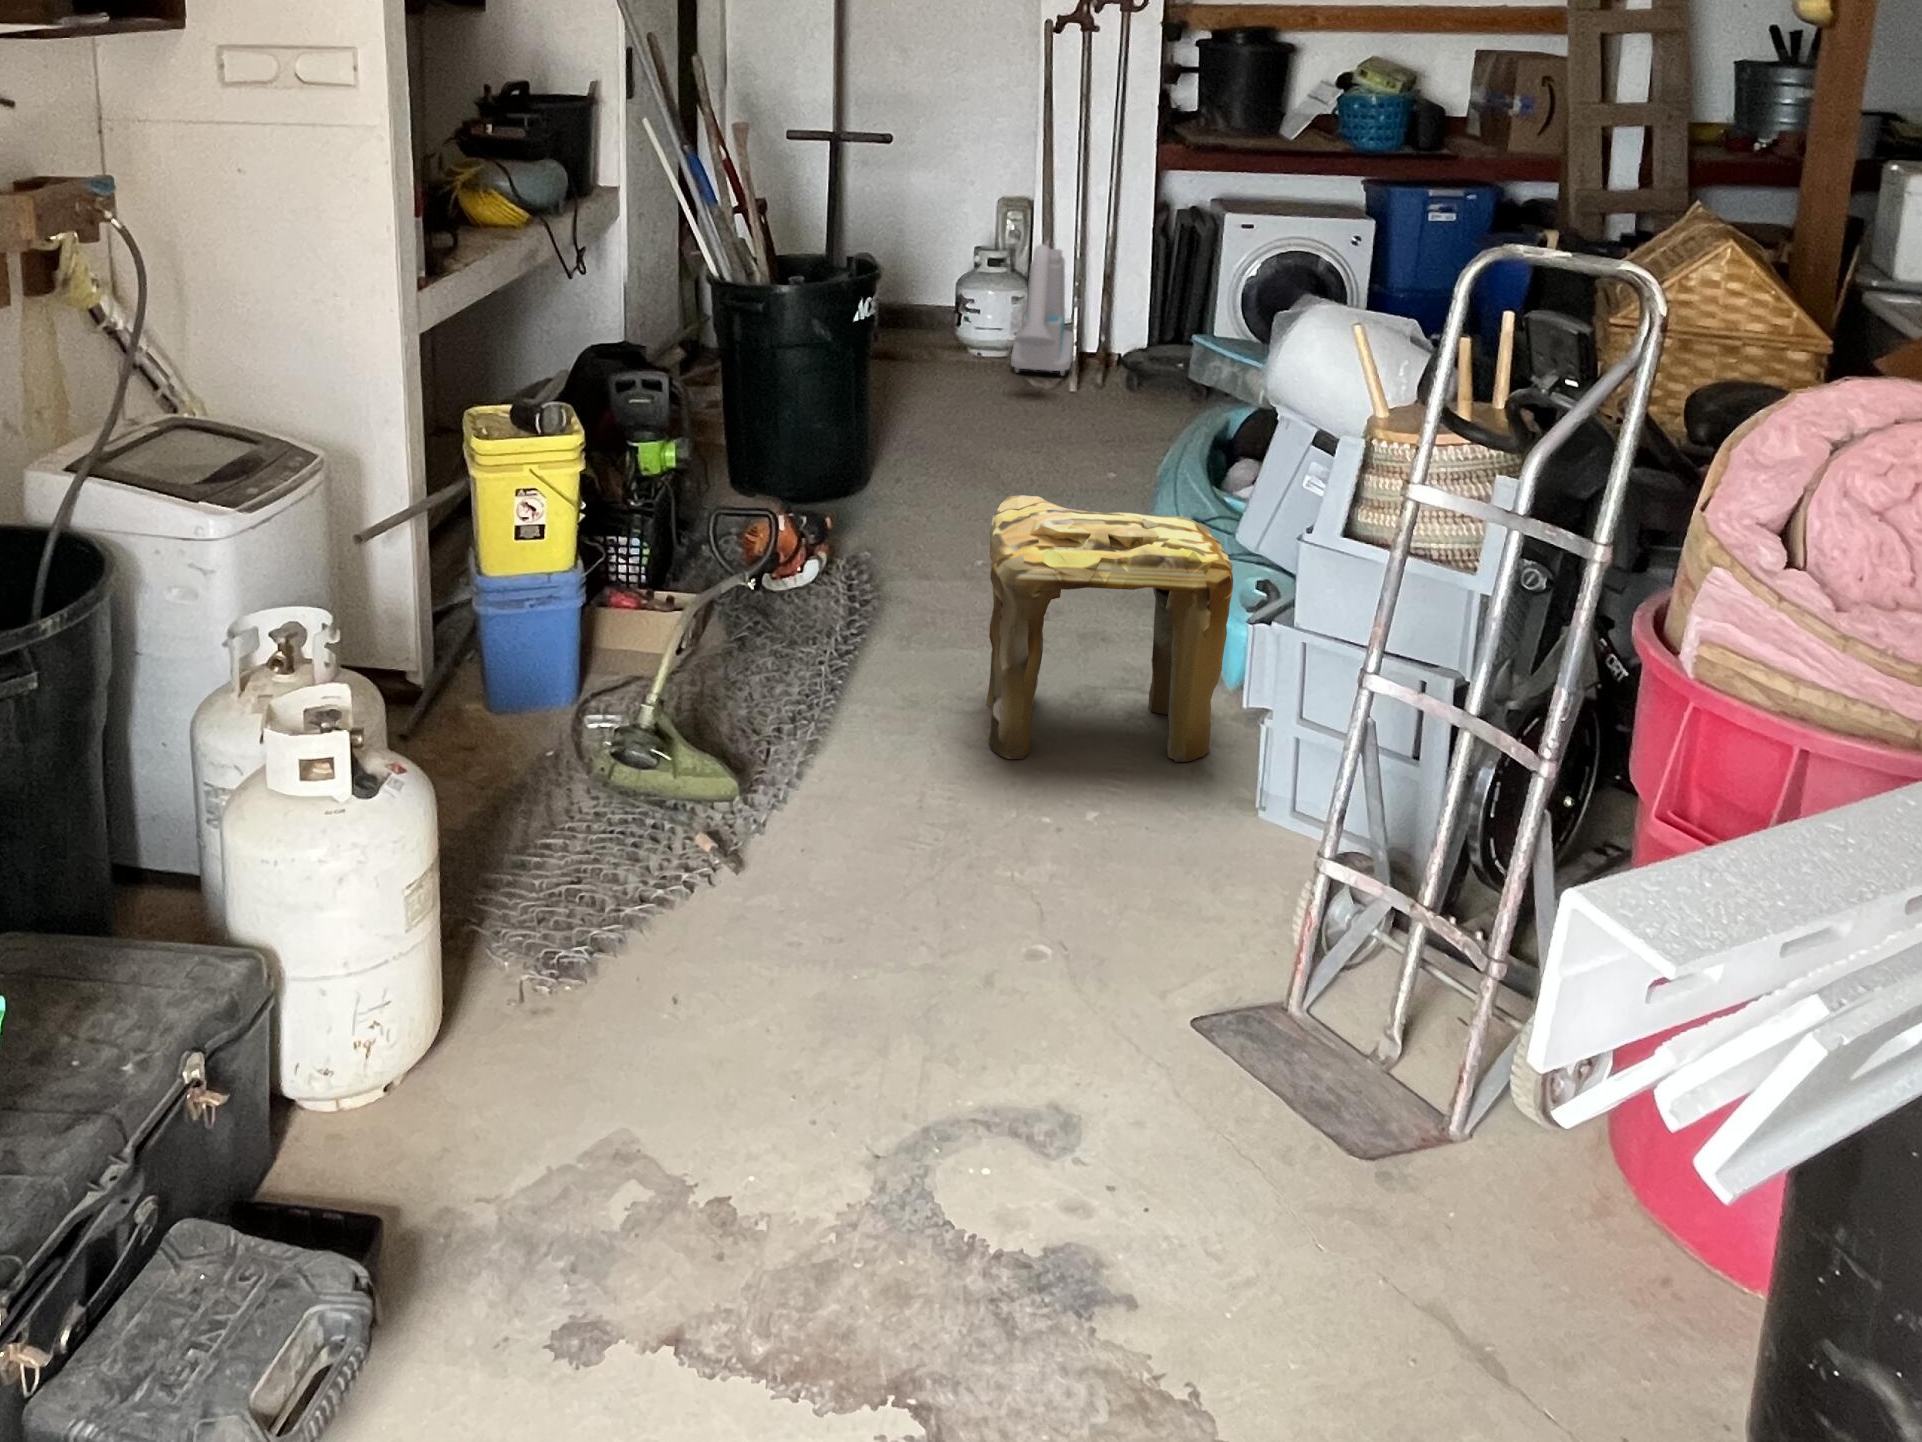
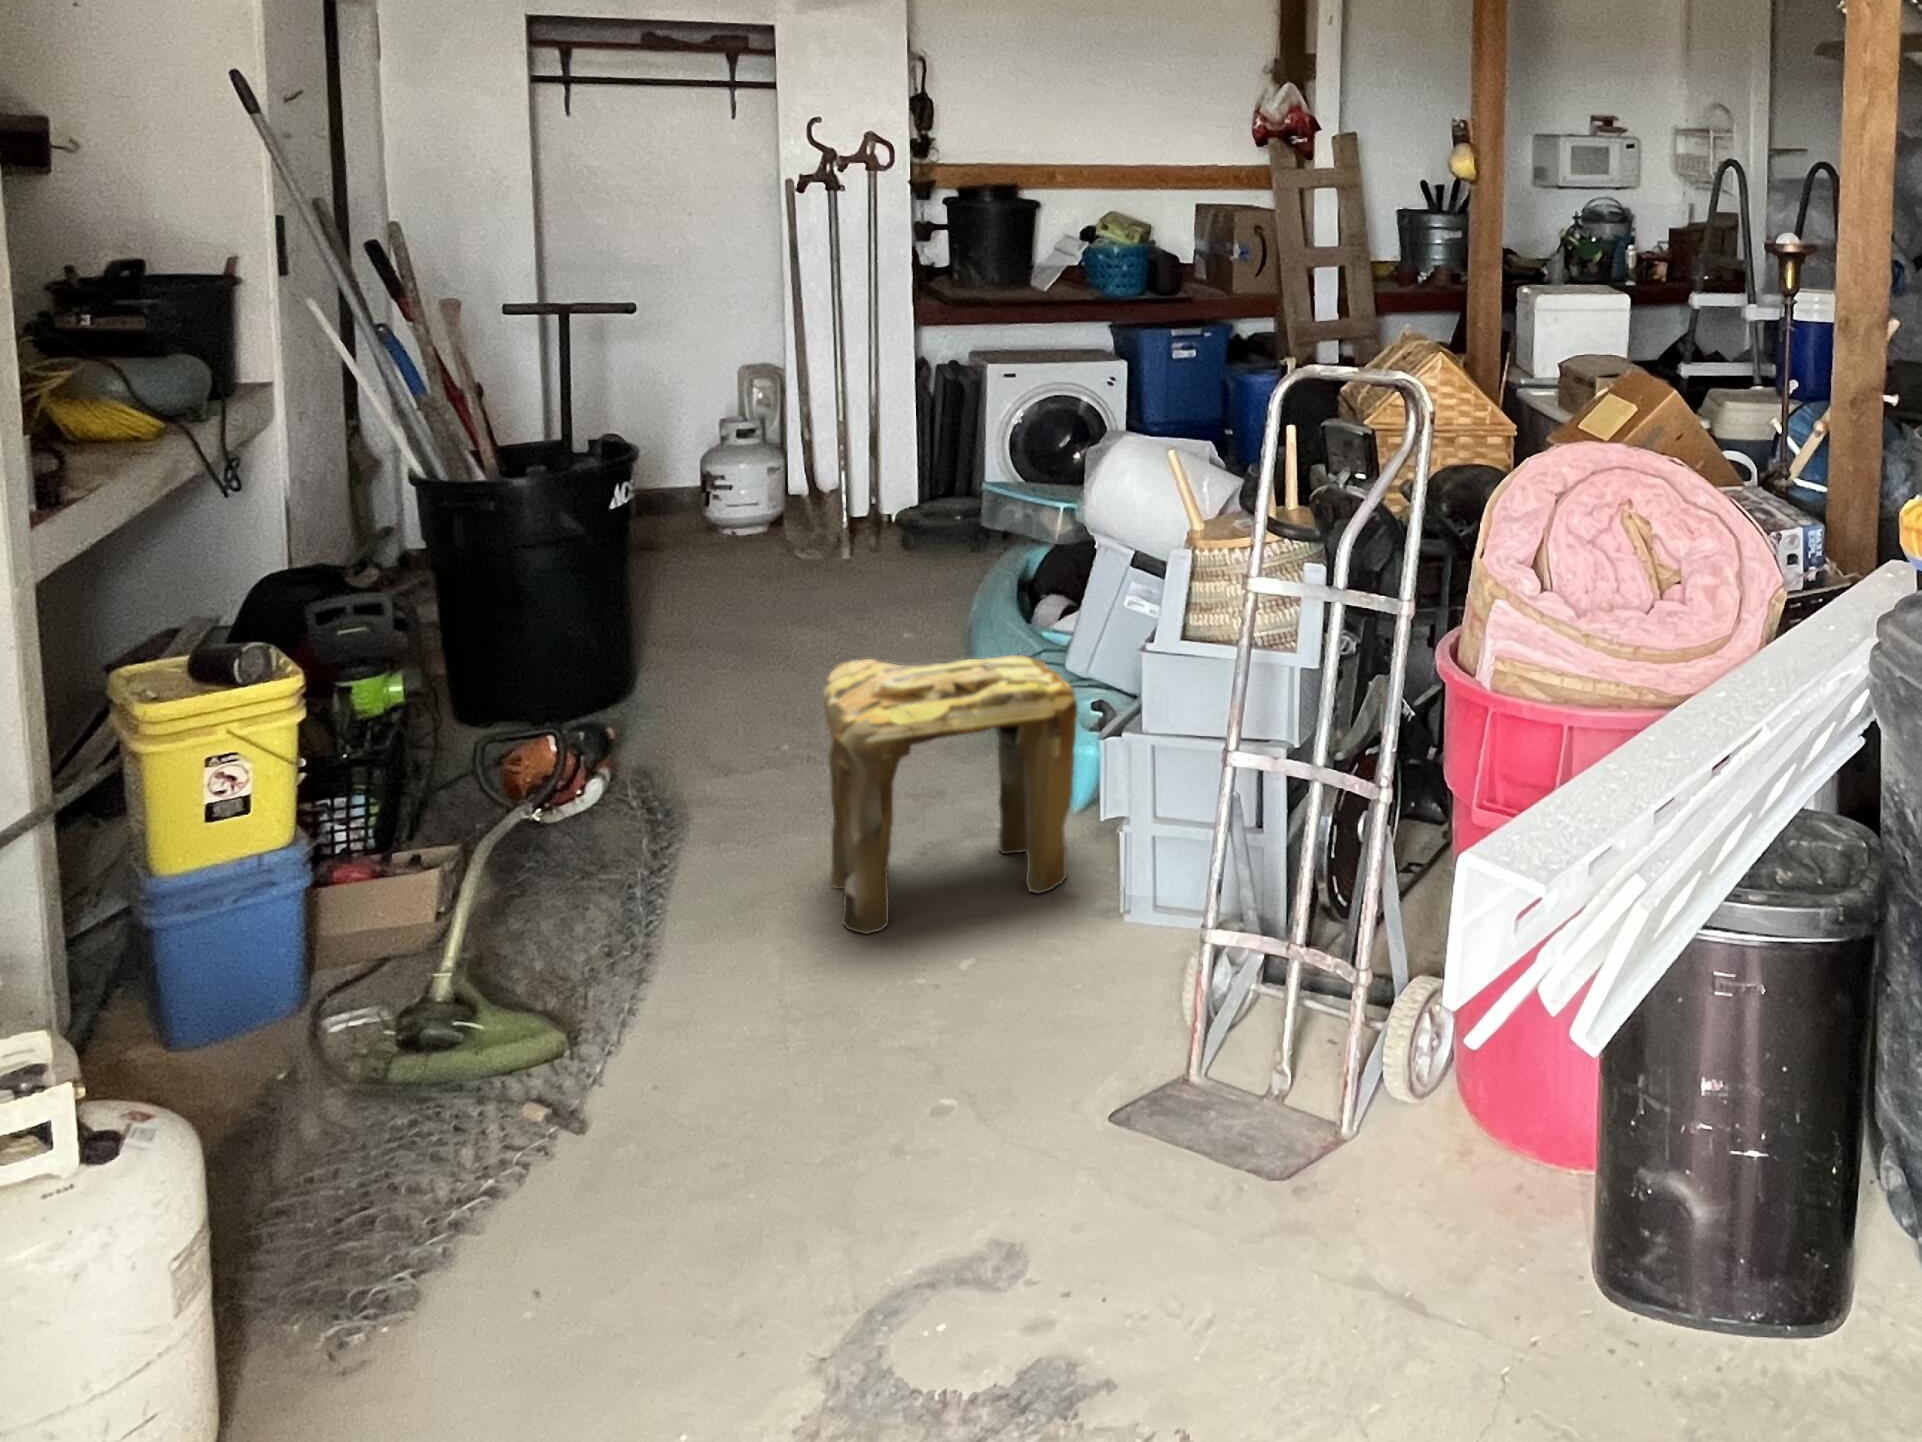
vacuum cleaner: present [1011,244,1074,376] -> none [773,411,840,550]

